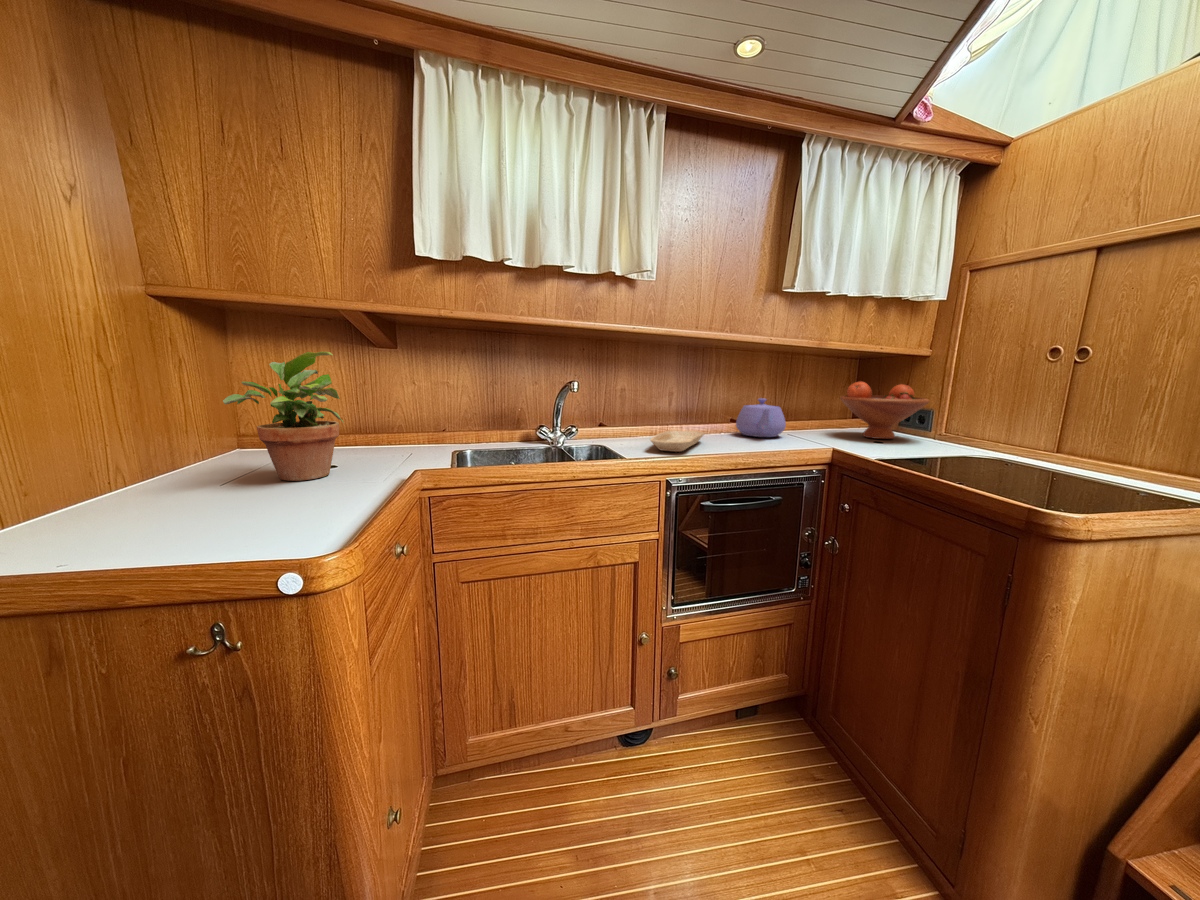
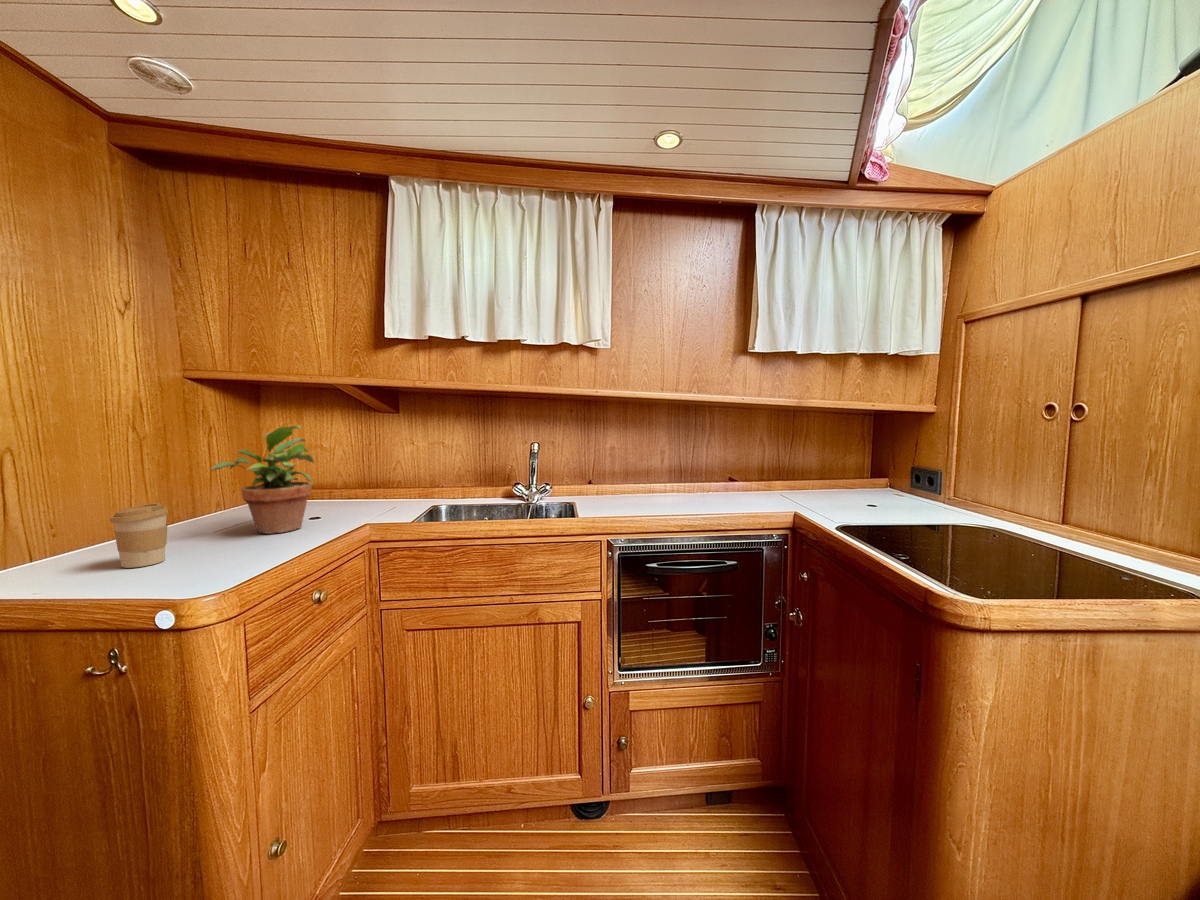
fruit bowl: present [840,382,929,439] -> none [829,438,924,501]
teapot: present [736,398,786,437] -> none [716,456,767,496]
tray: present [650,430,704,452] -> none [604,489,673,512]
coffee cup: none [118,443,192,523] -> present [110,503,168,568]

